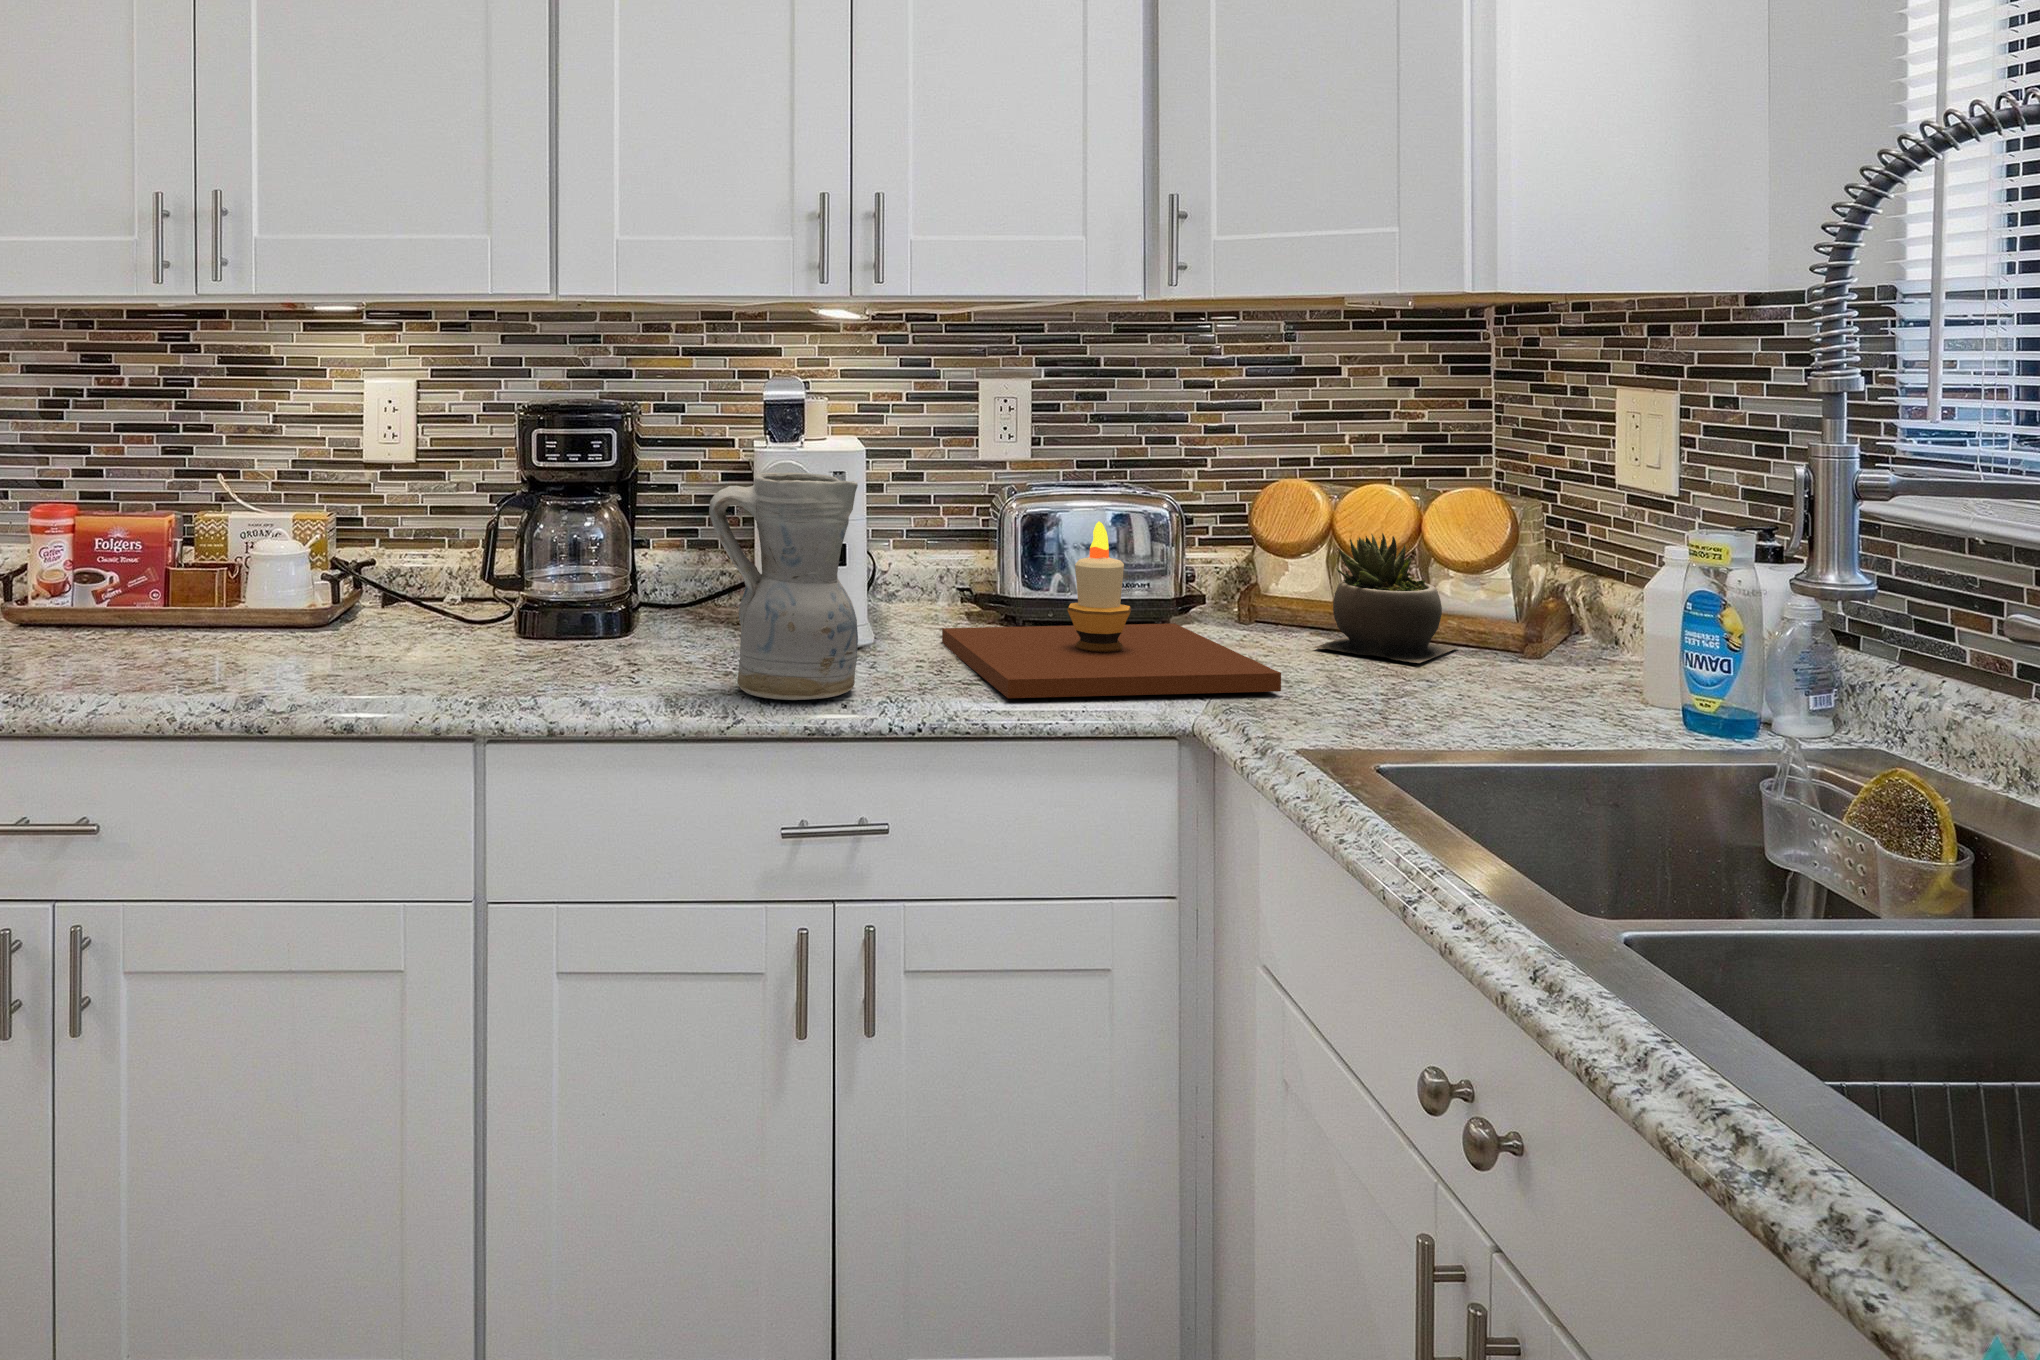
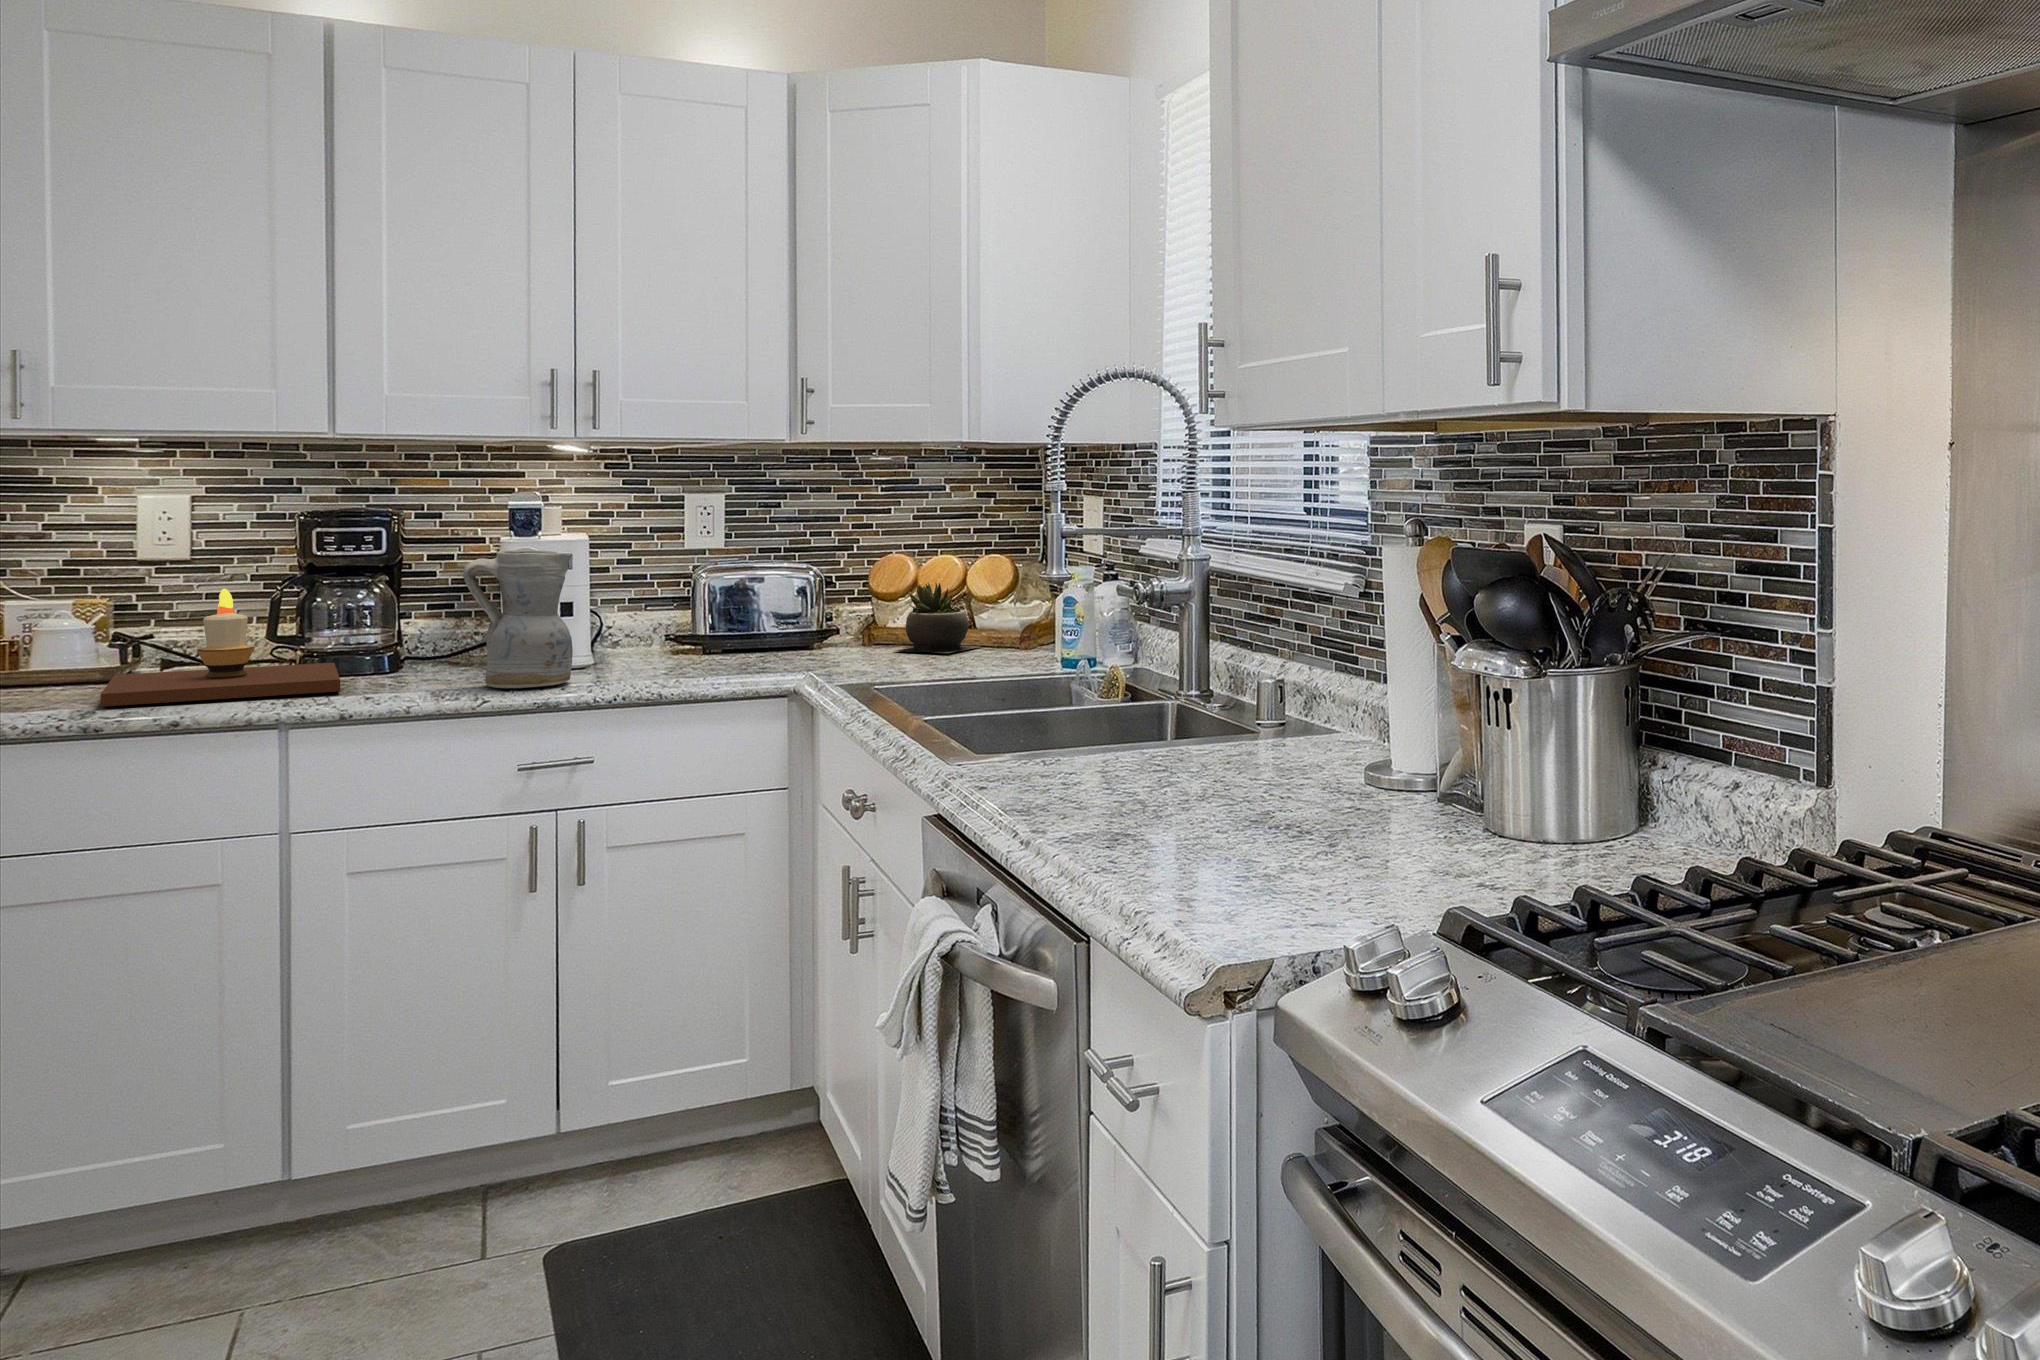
candle: present [942,521,1281,698] -> present [101,589,340,707]

